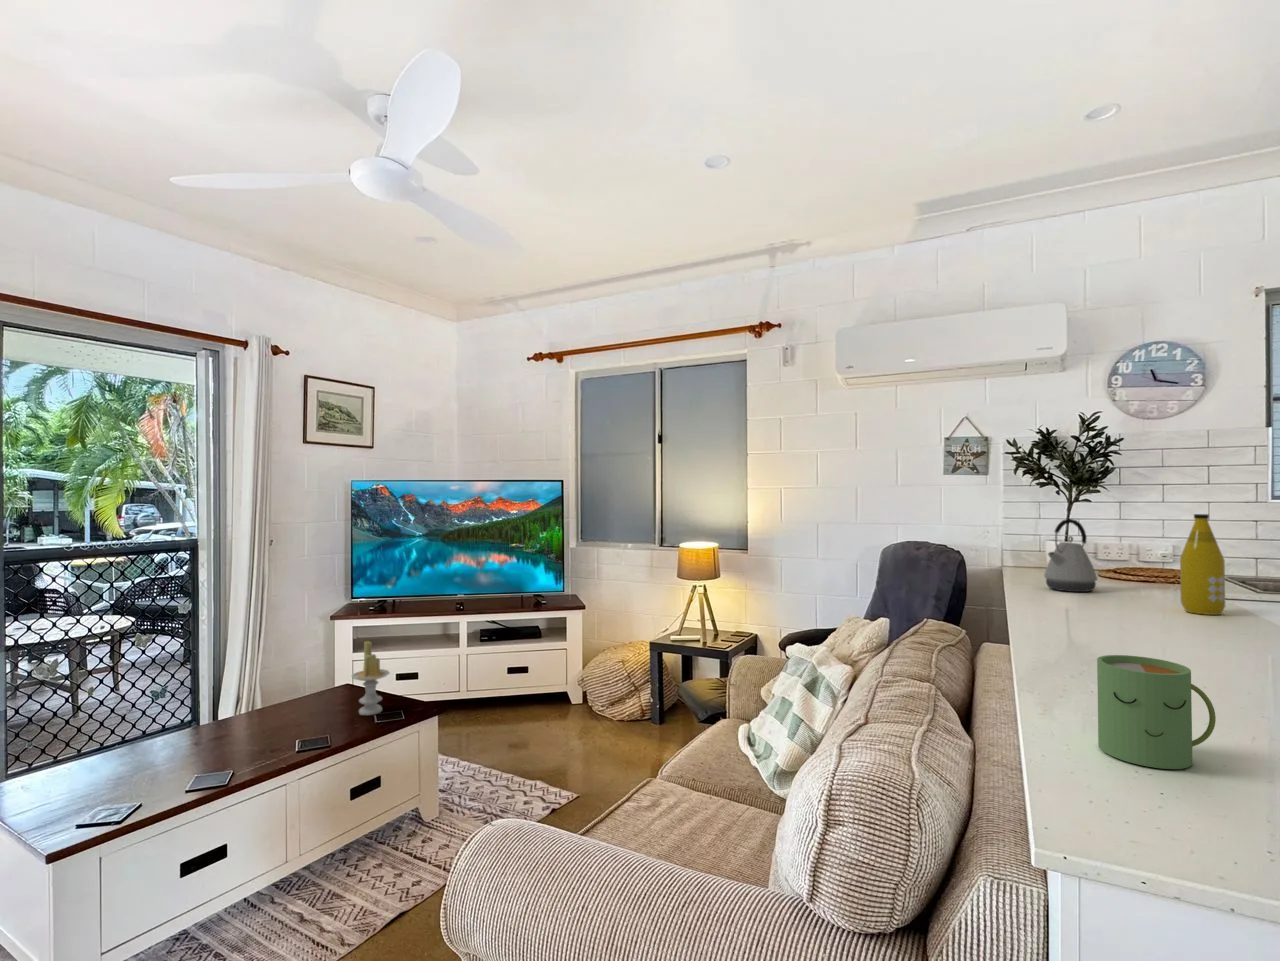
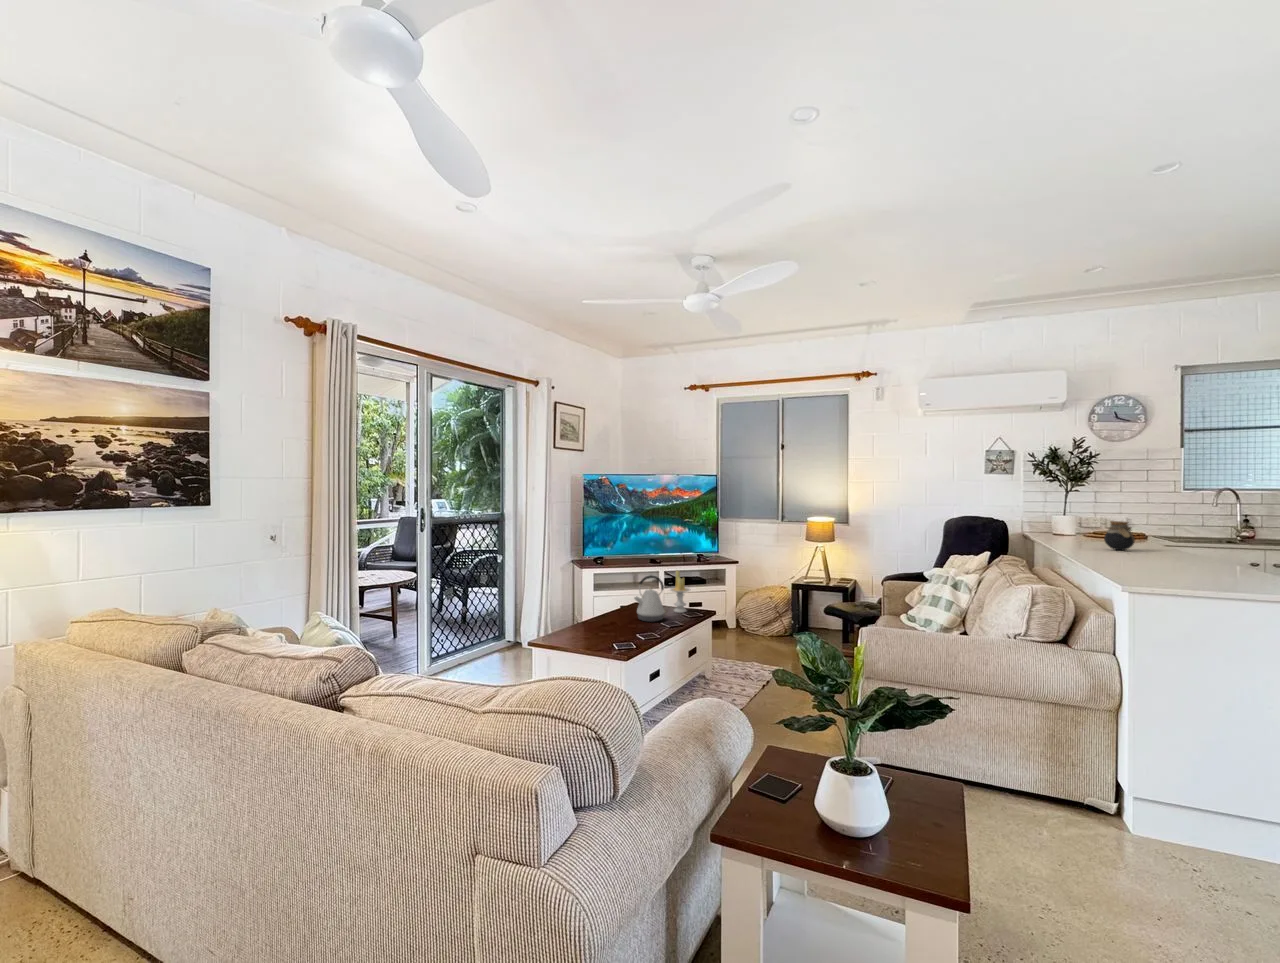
bottle: present [1180,514,1225,615] -> none [1141,496,1164,547]
kettle: present [1044,519,1097,592] -> present [634,576,666,622]
jar: none [1101,565,1160,624] -> present [1104,521,1135,550]
mug: present [1097,655,1216,769] -> none [1135,543,1178,577]

